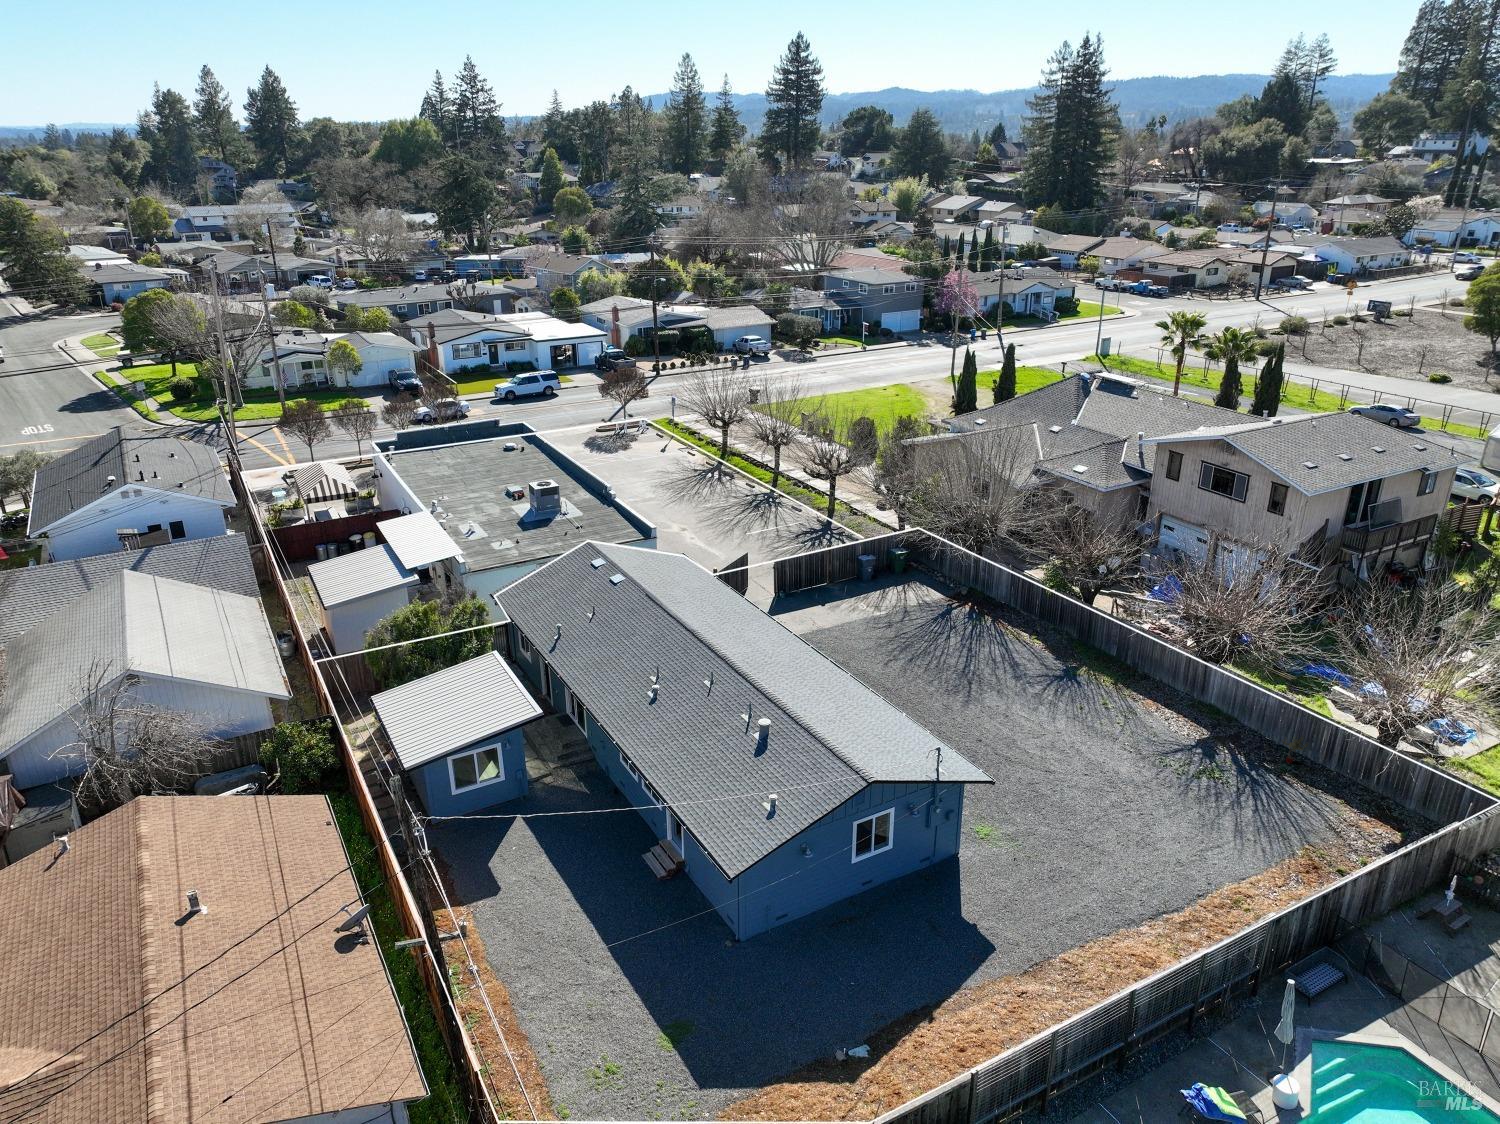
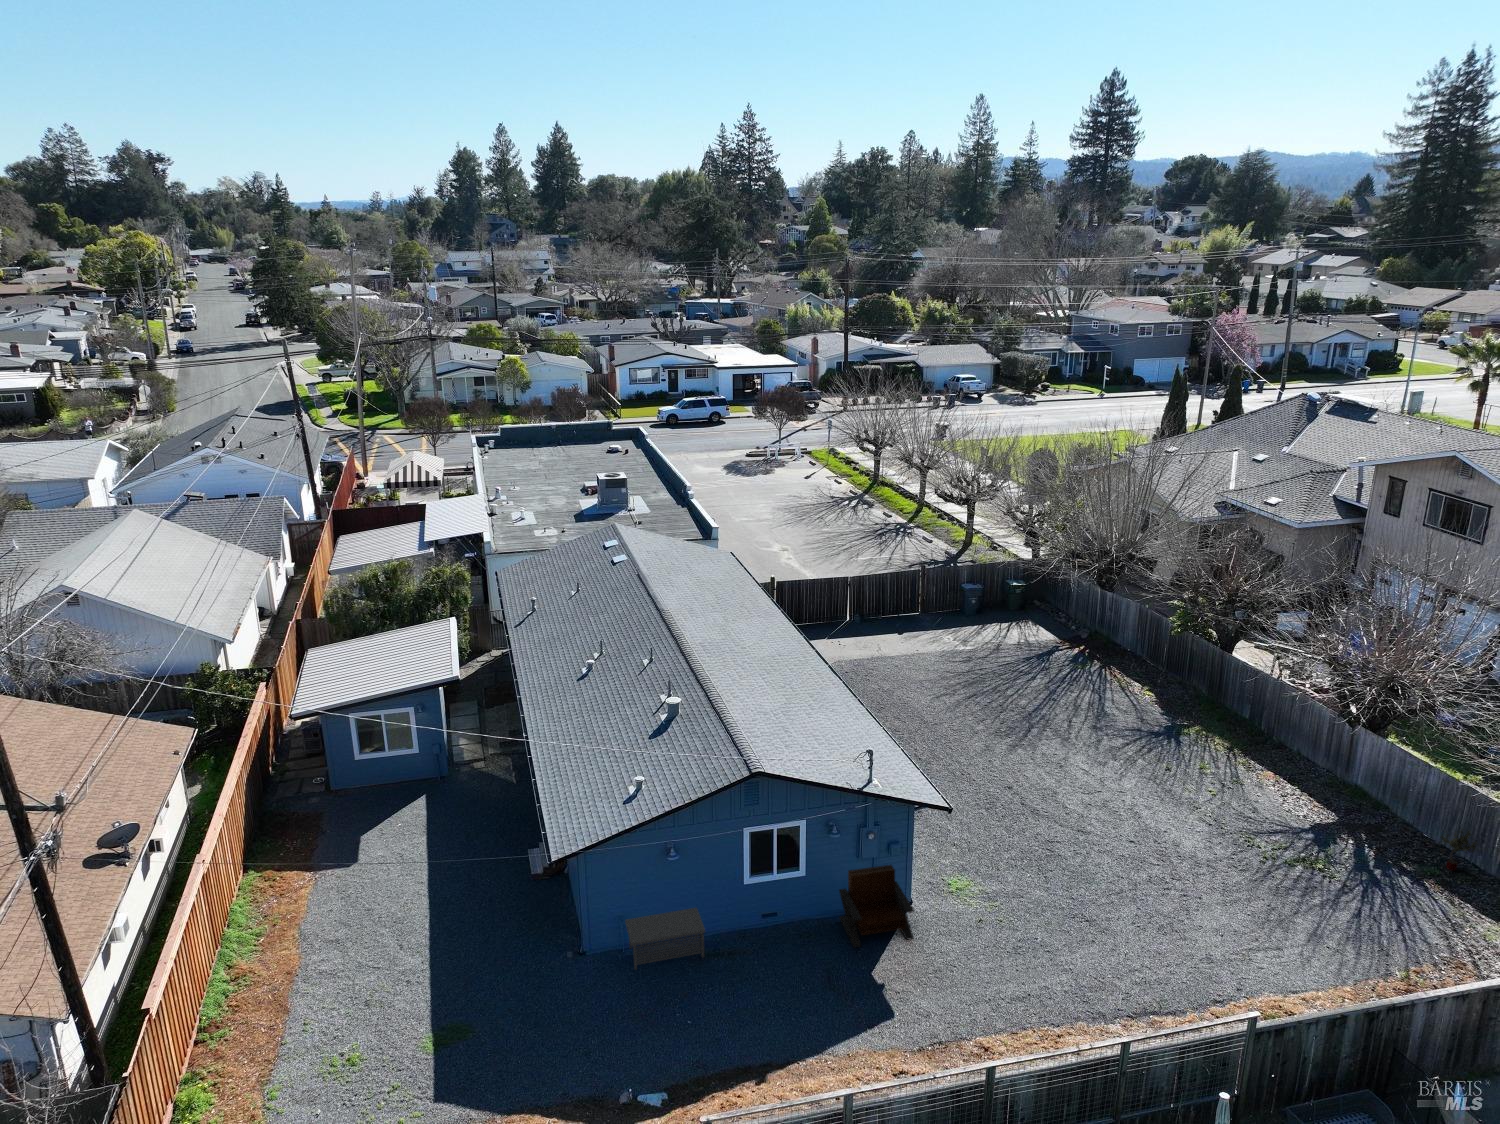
lounge chair: none [916,829,981,899] -> present [839,865,914,948]
storage bench: none [772,890,839,950] -> present [625,908,705,970]

